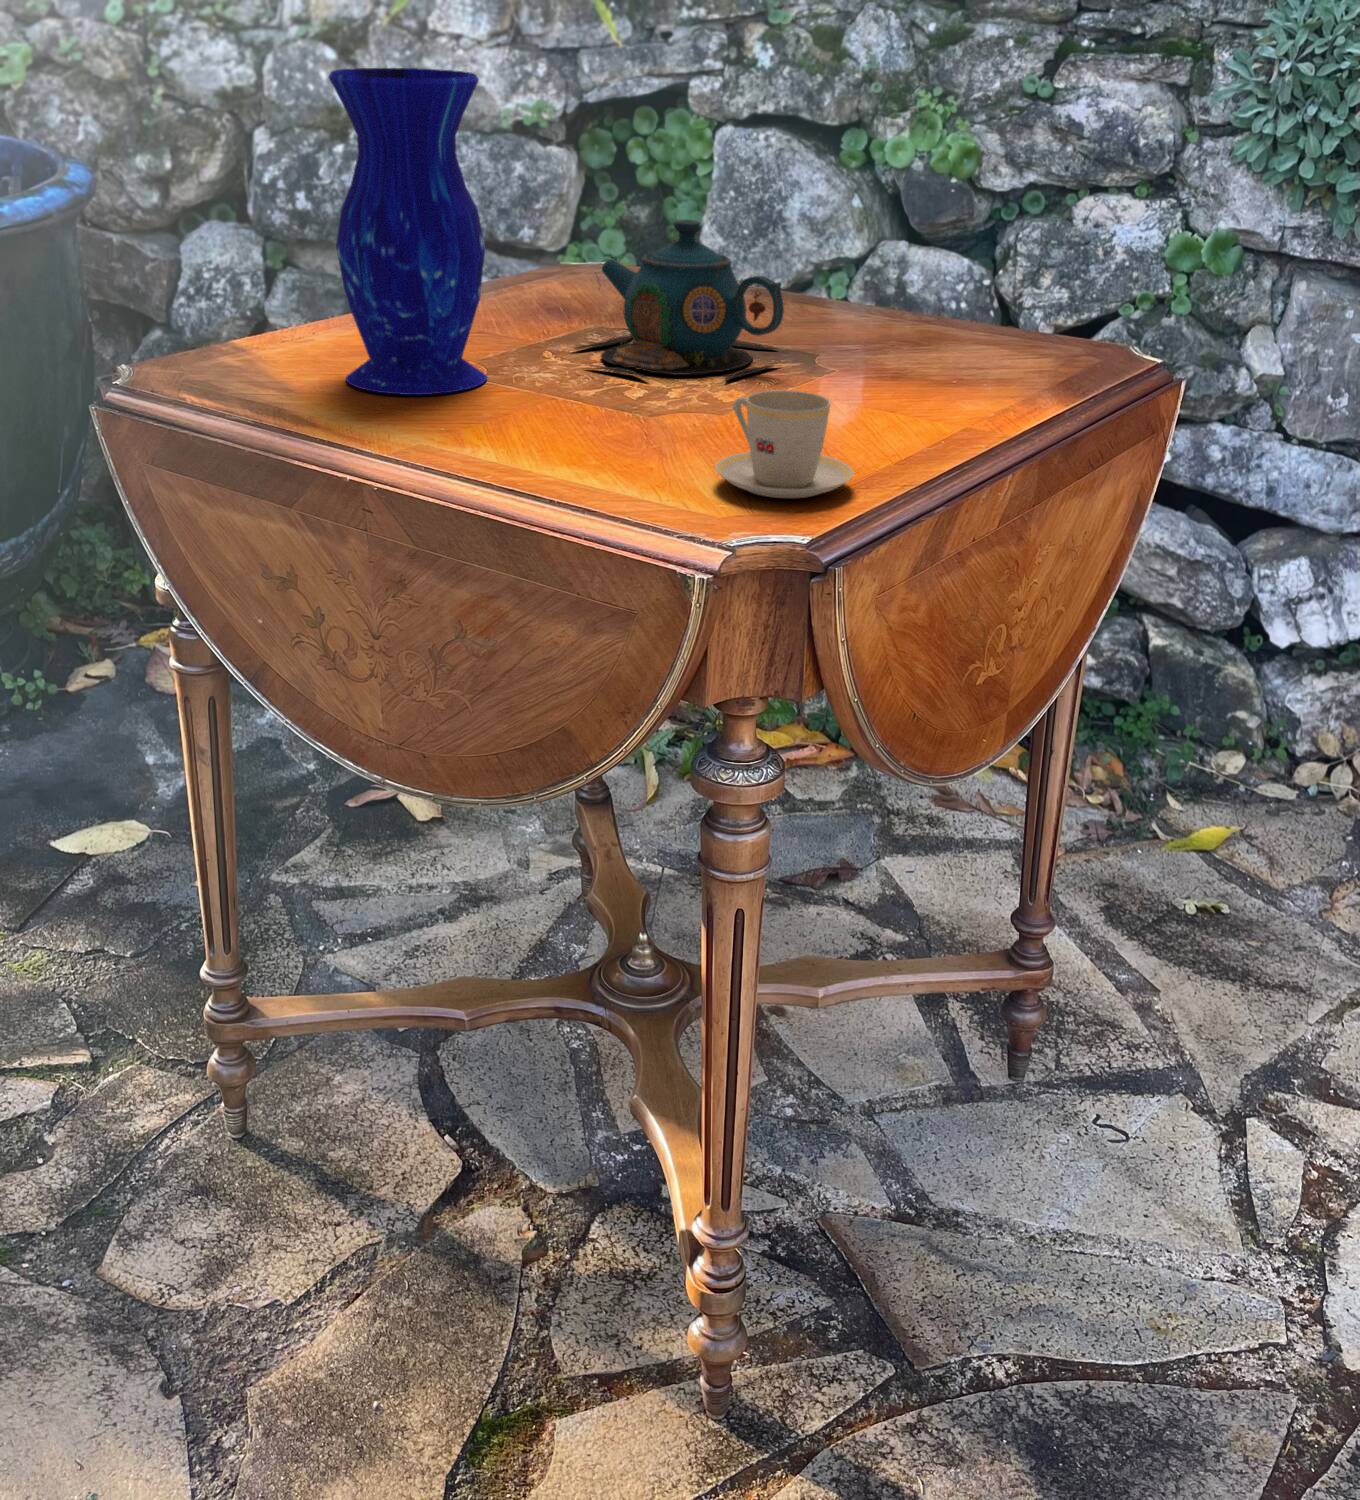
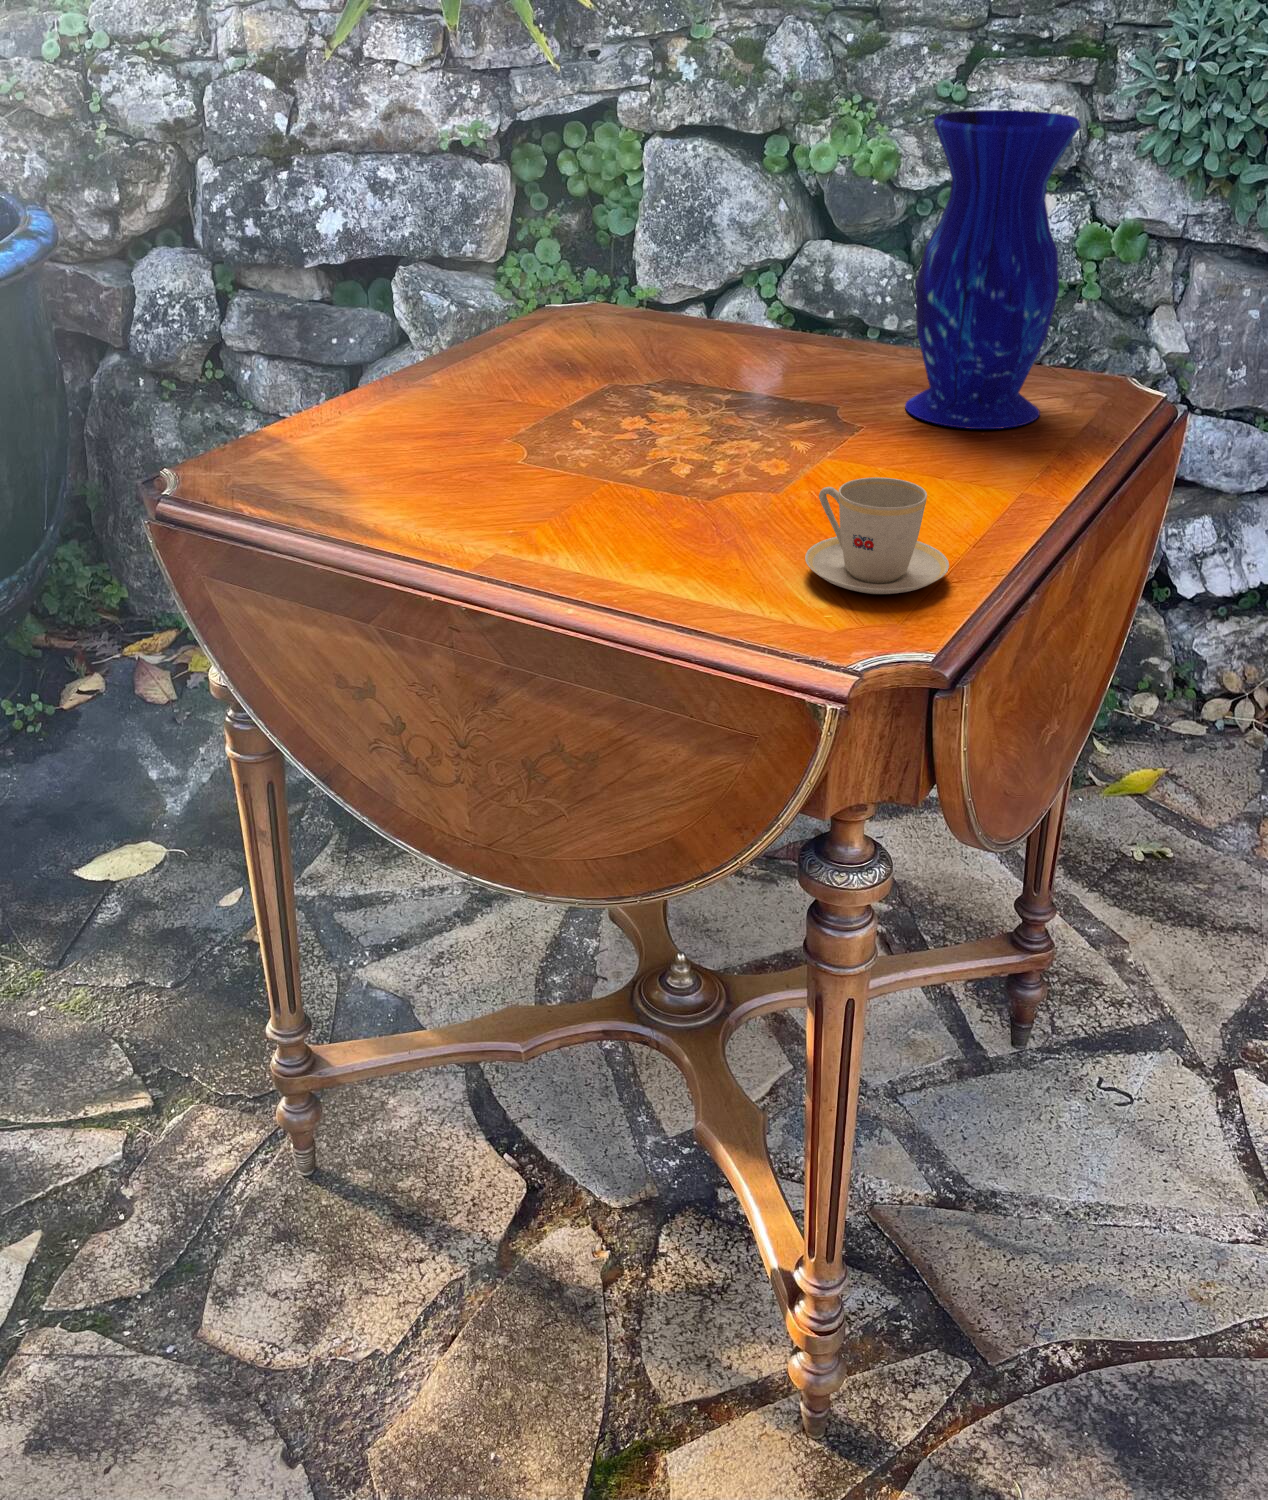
vase: present [329,68,487,395] -> present [905,110,1080,429]
teapot: present [574,219,784,379] -> none [561,272,828,451]

